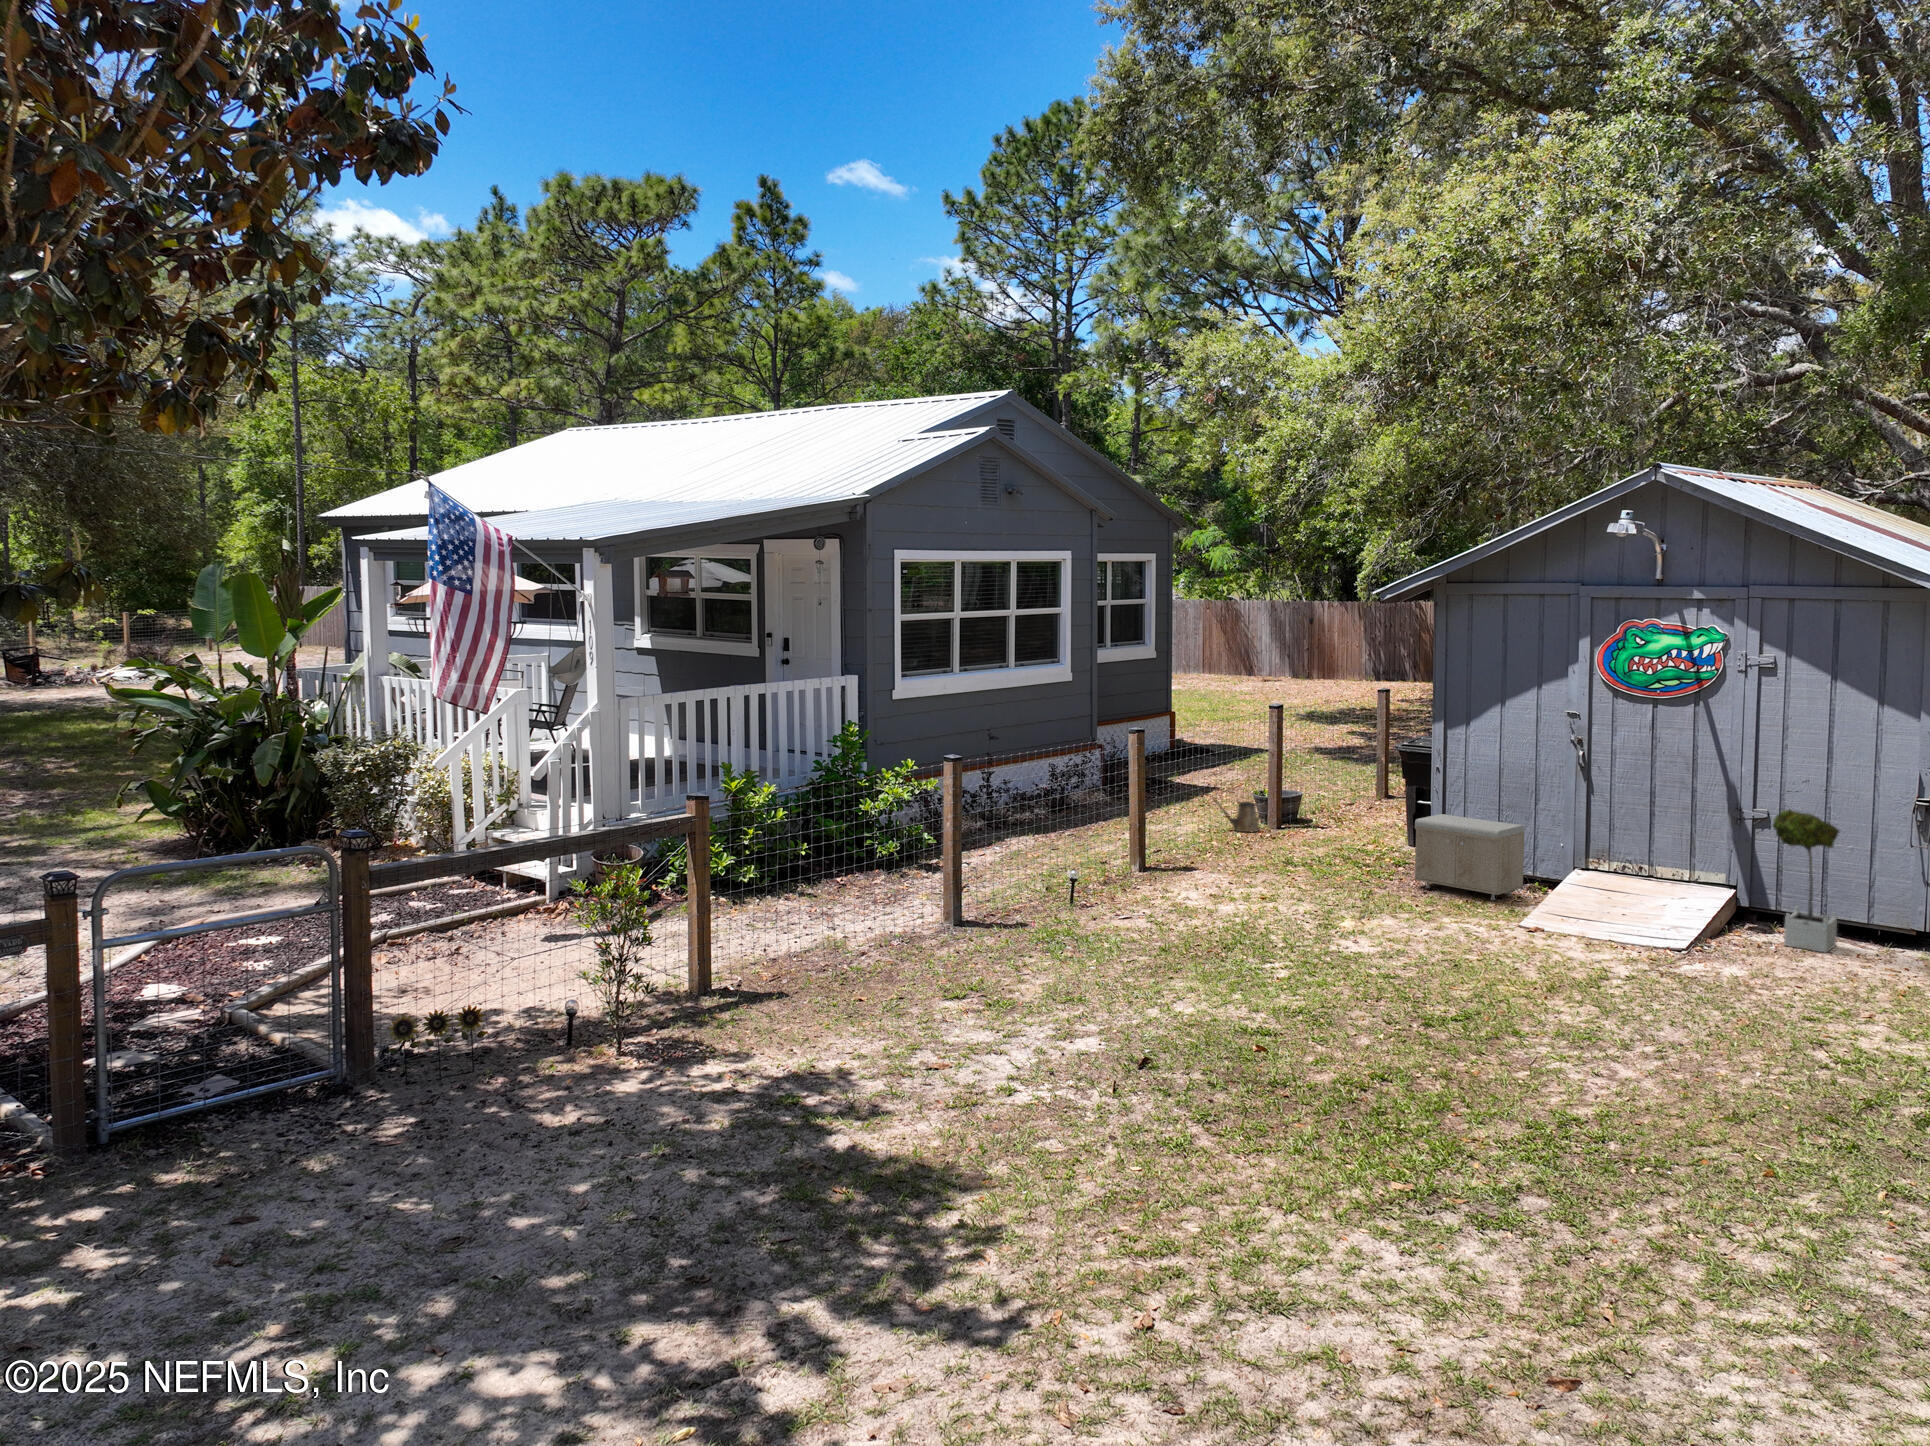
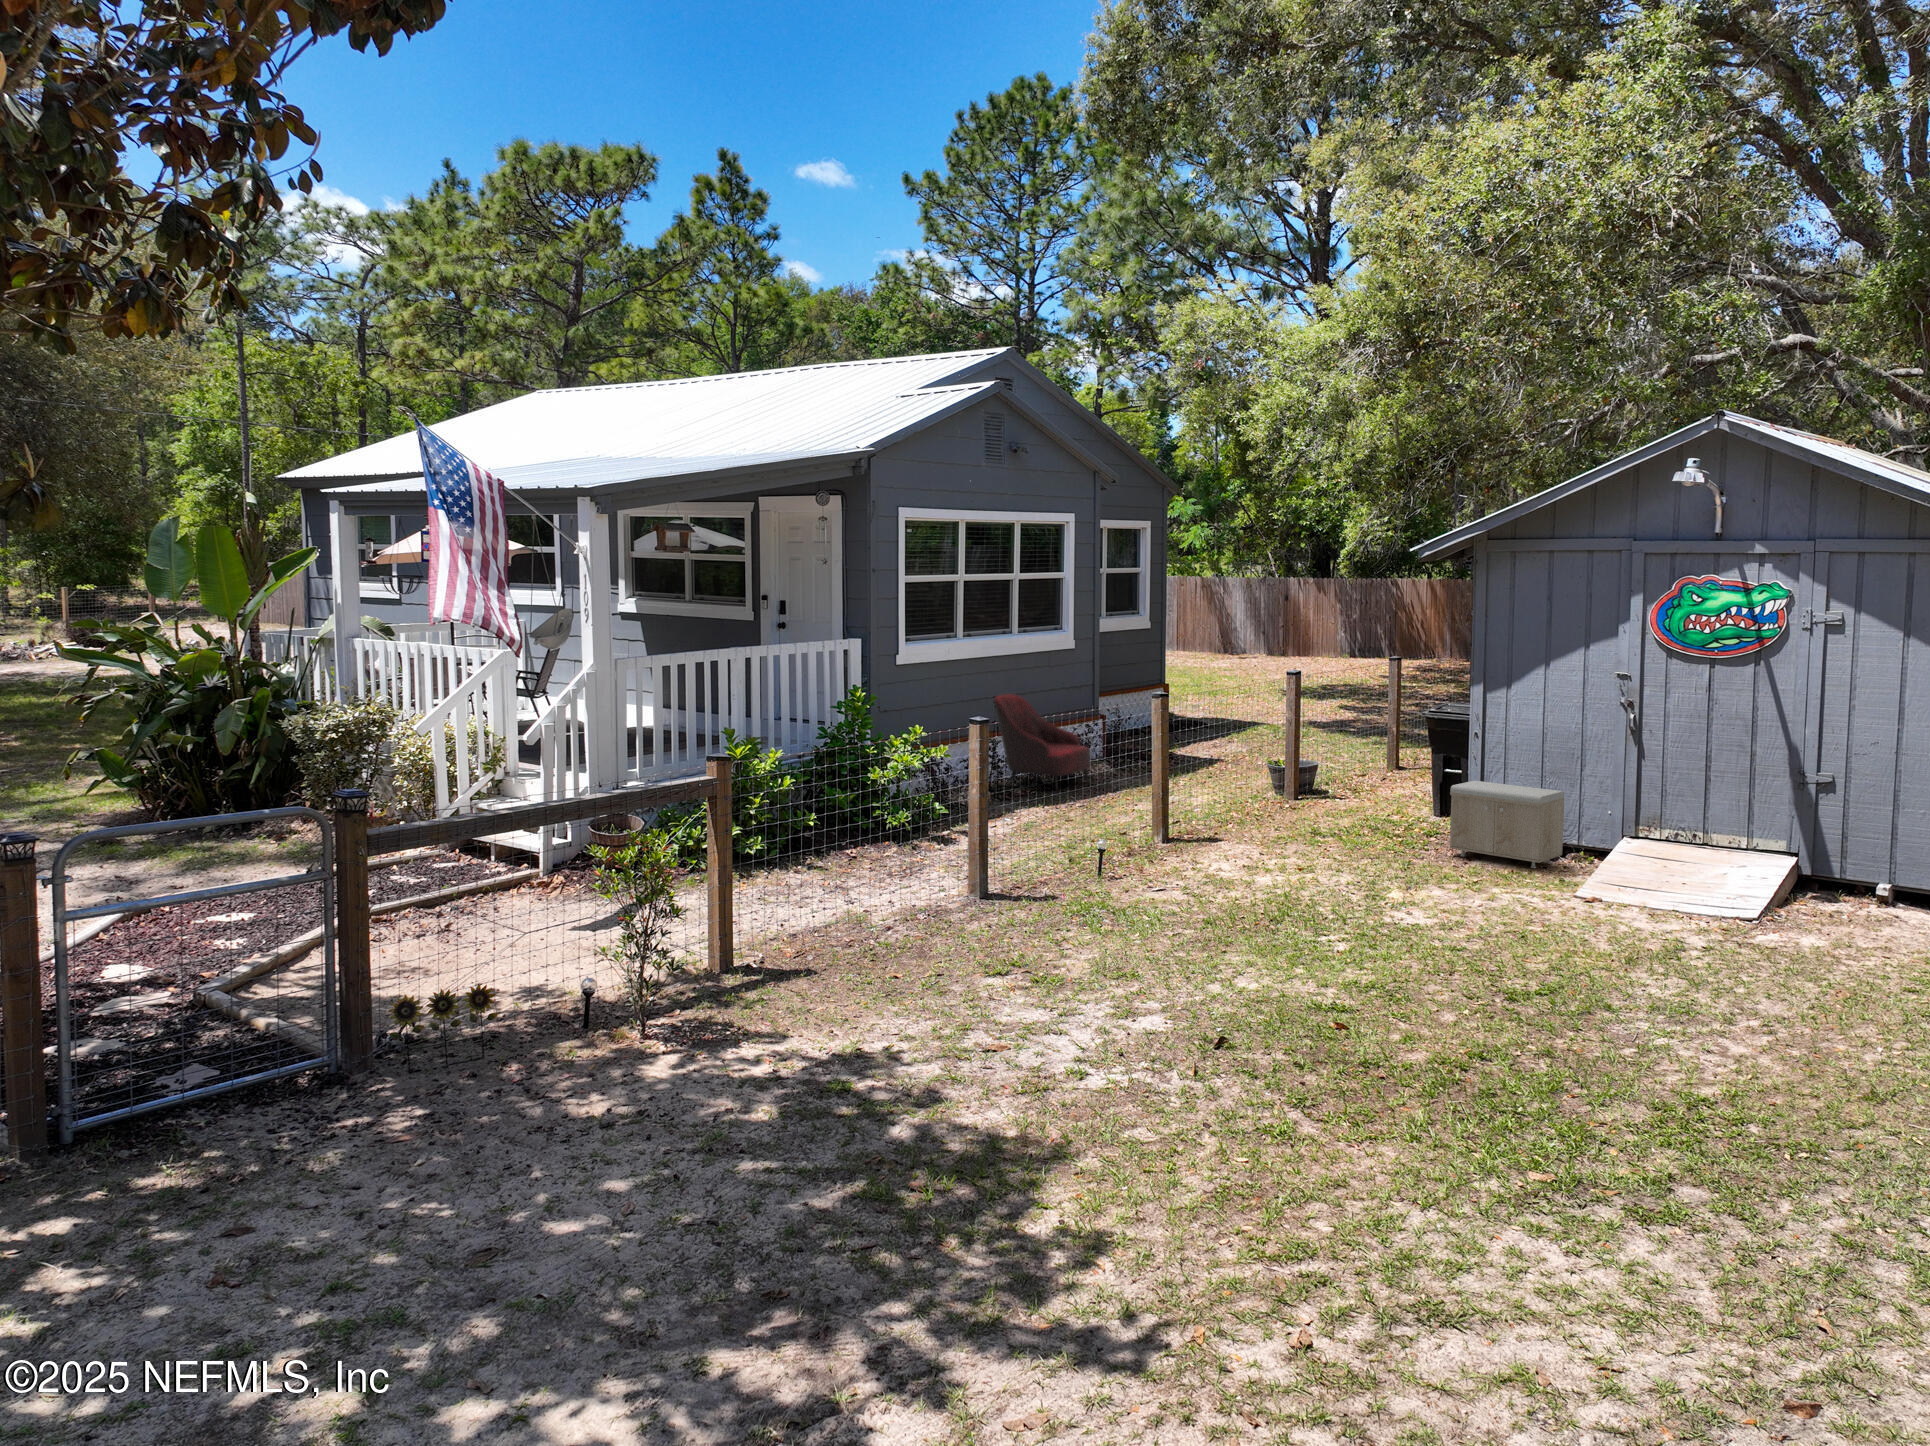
armchair: none [989,724,1083,822] -> present [994,694,1090,791]
watering can: present [1214,800,1265,832] -> none [1226,768,1281,803]
potted tree: present [1773,810,1839,952] -> none [1834,771,1908,919]

